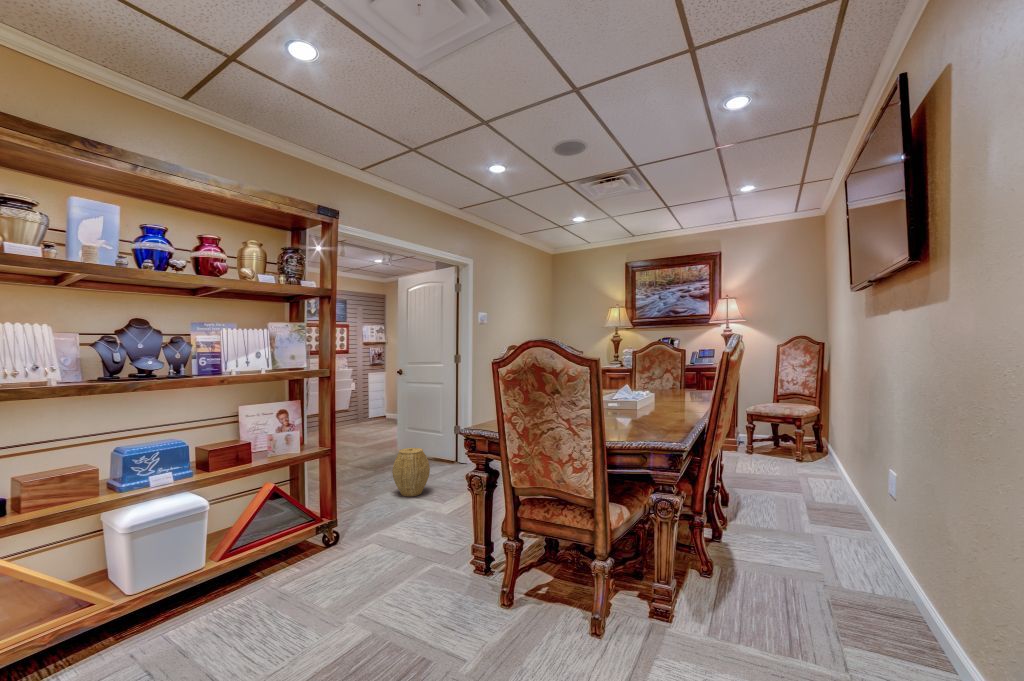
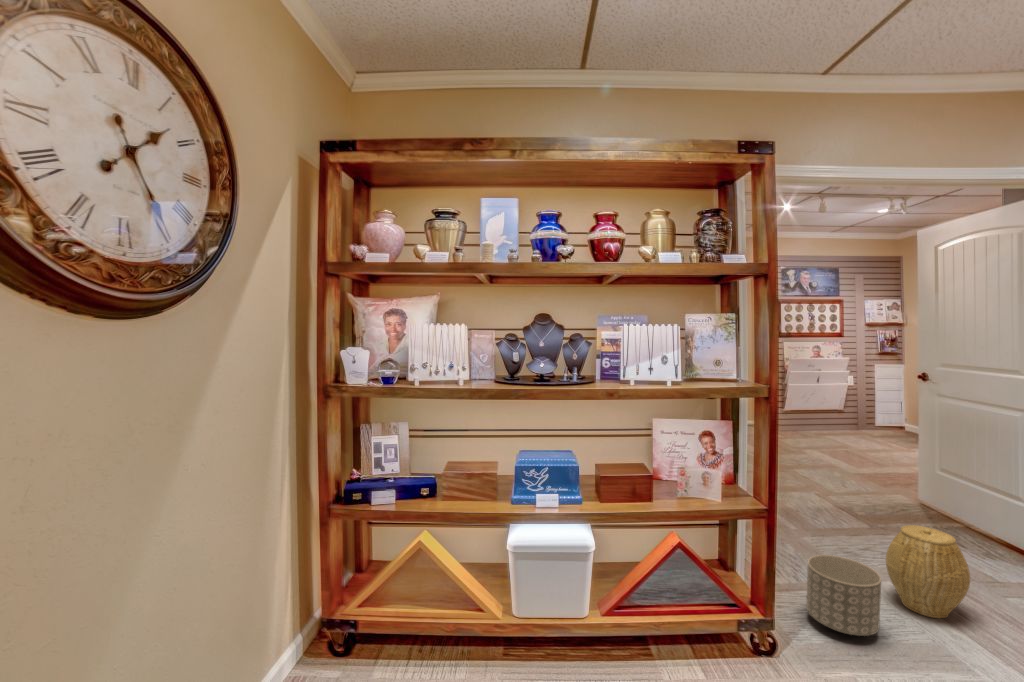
planter: none [355,474,394,518] -> present [806,555,881,636]

